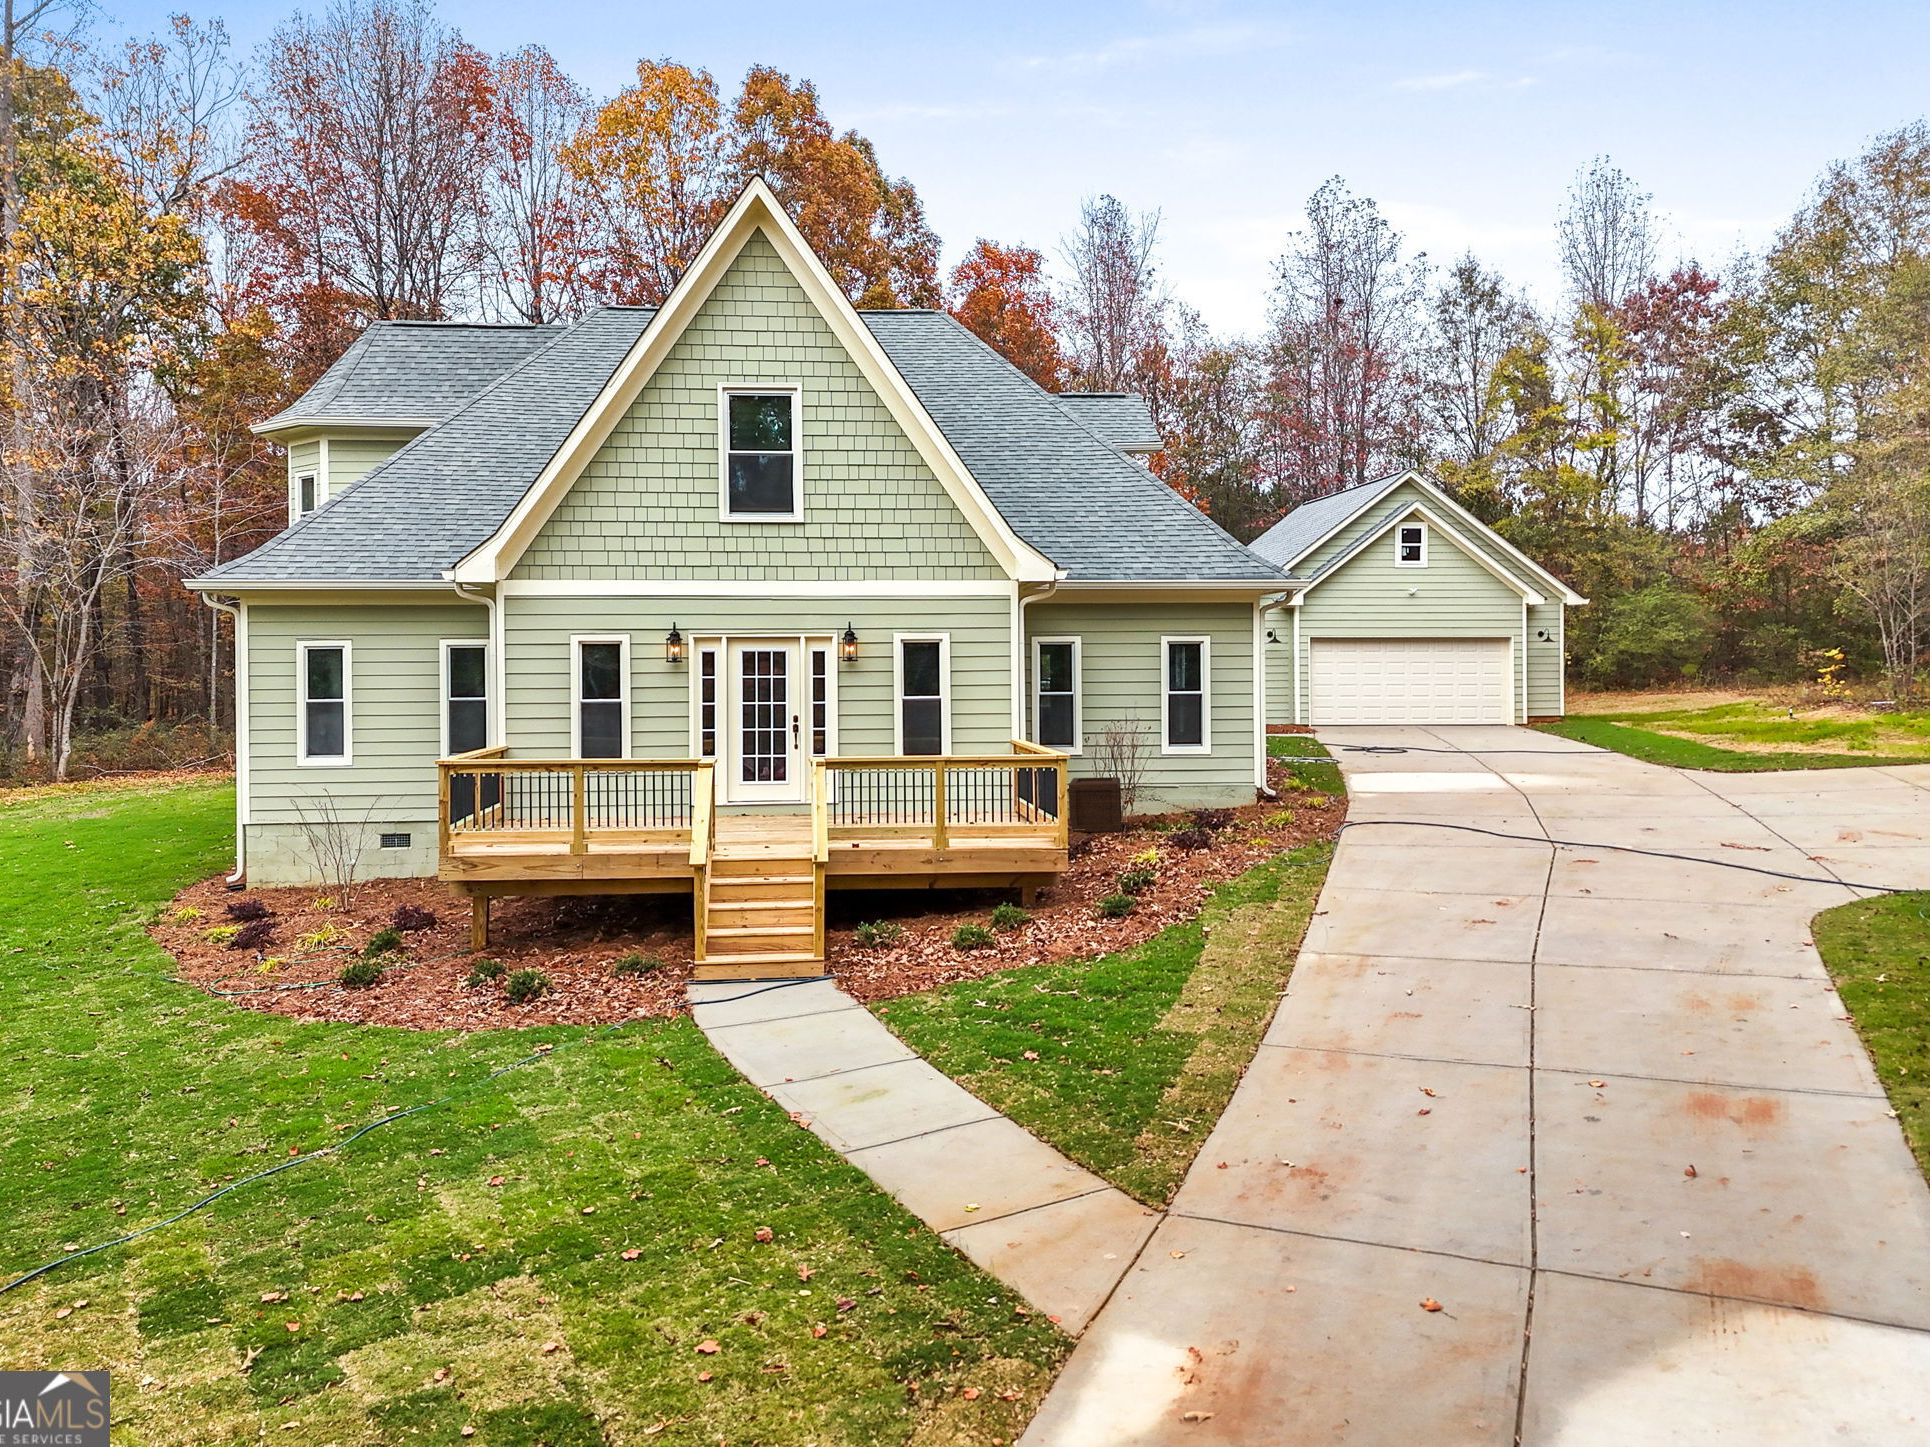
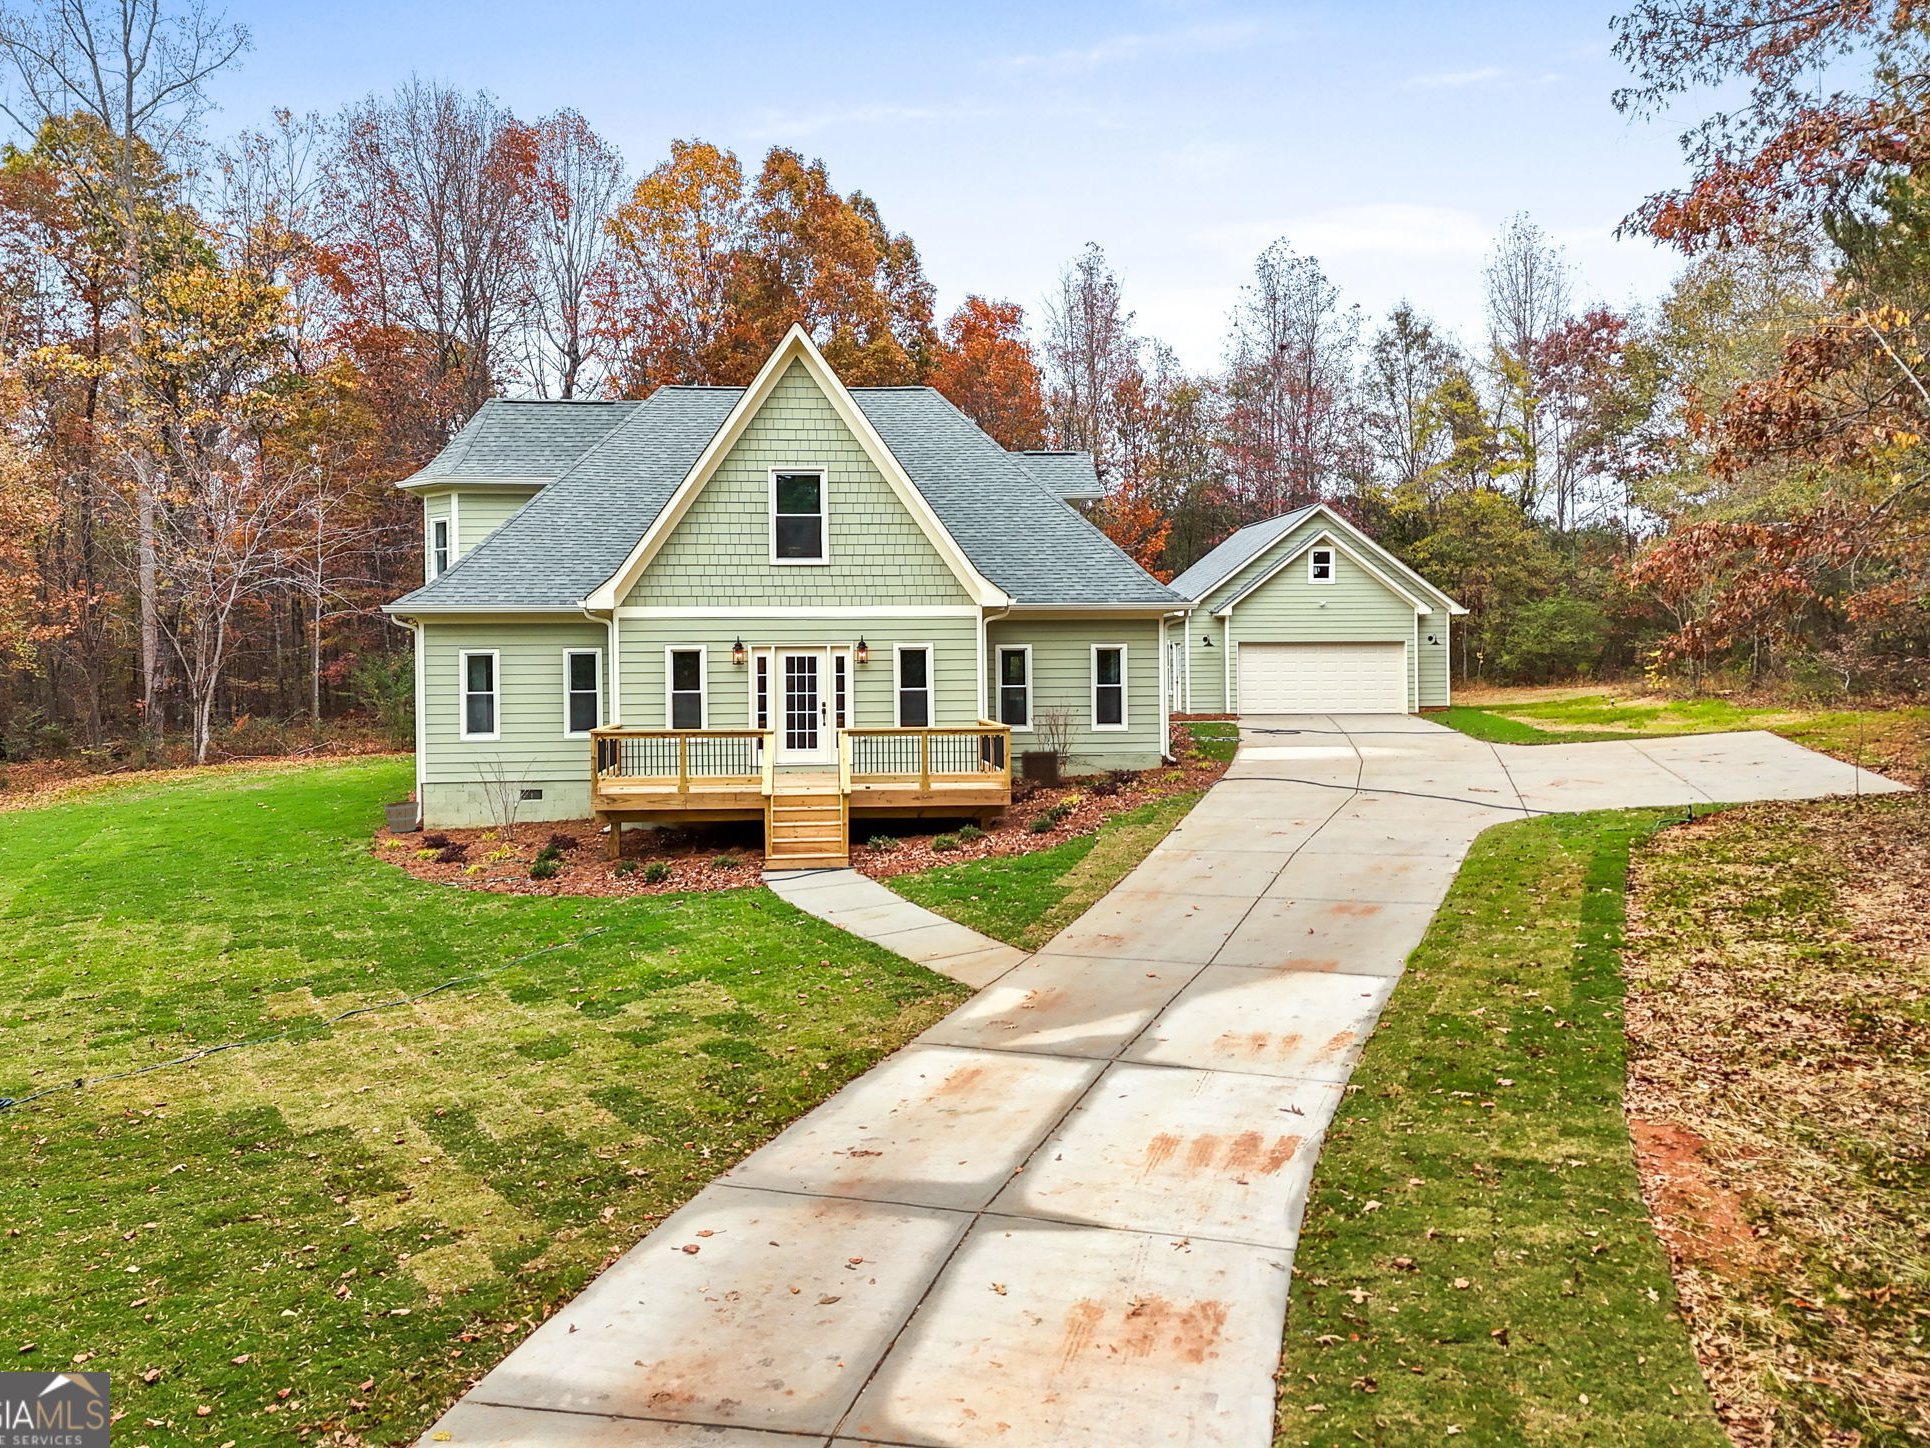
wooden bucket: none [185,849,240,894] -> present [383,801,419,833]

